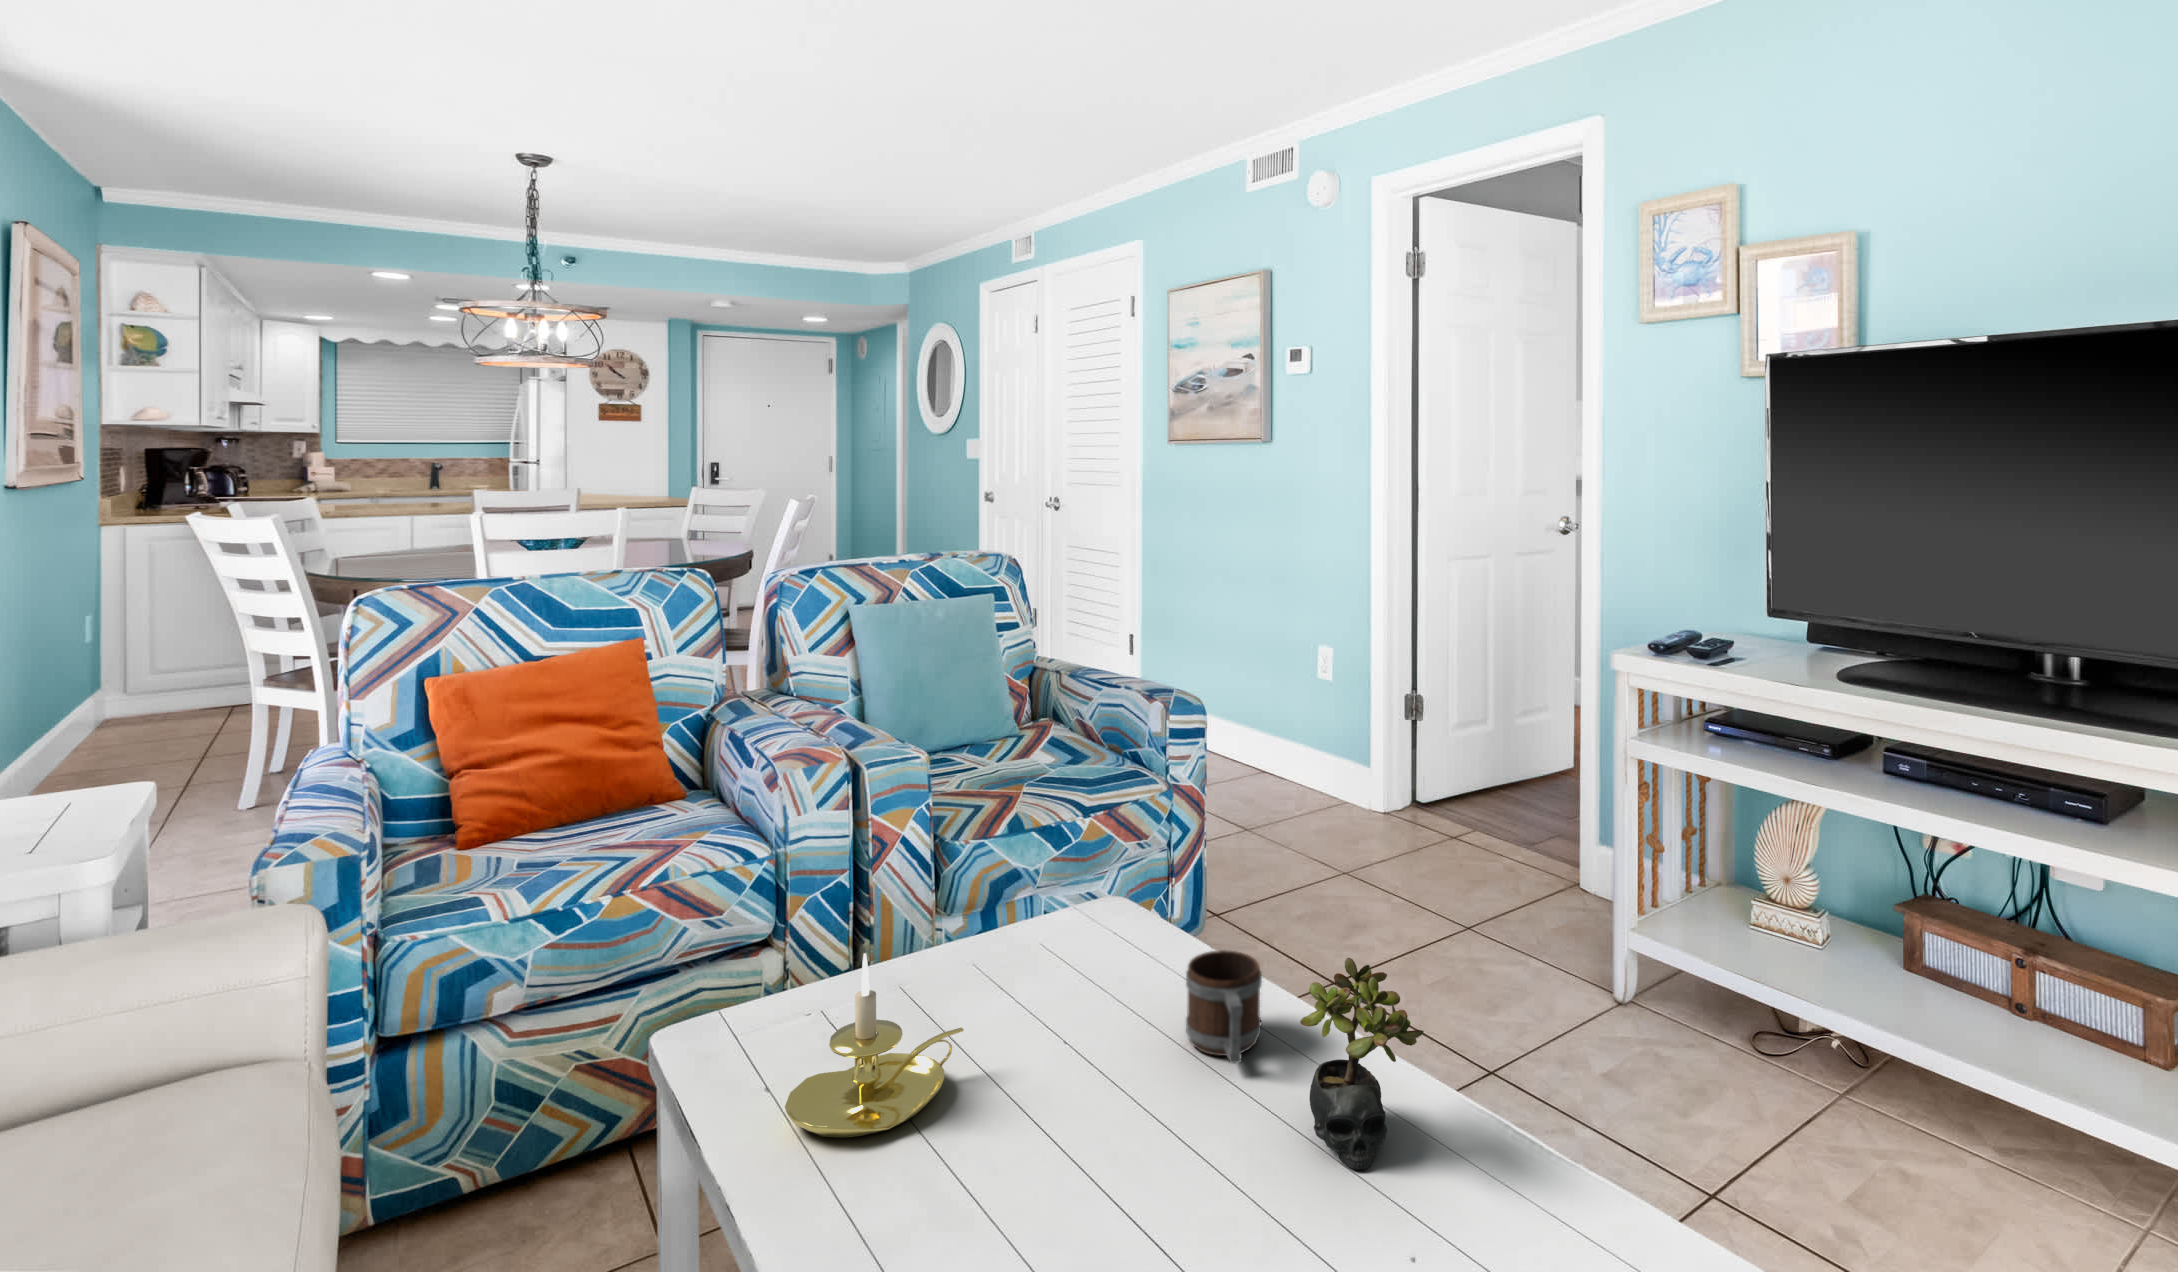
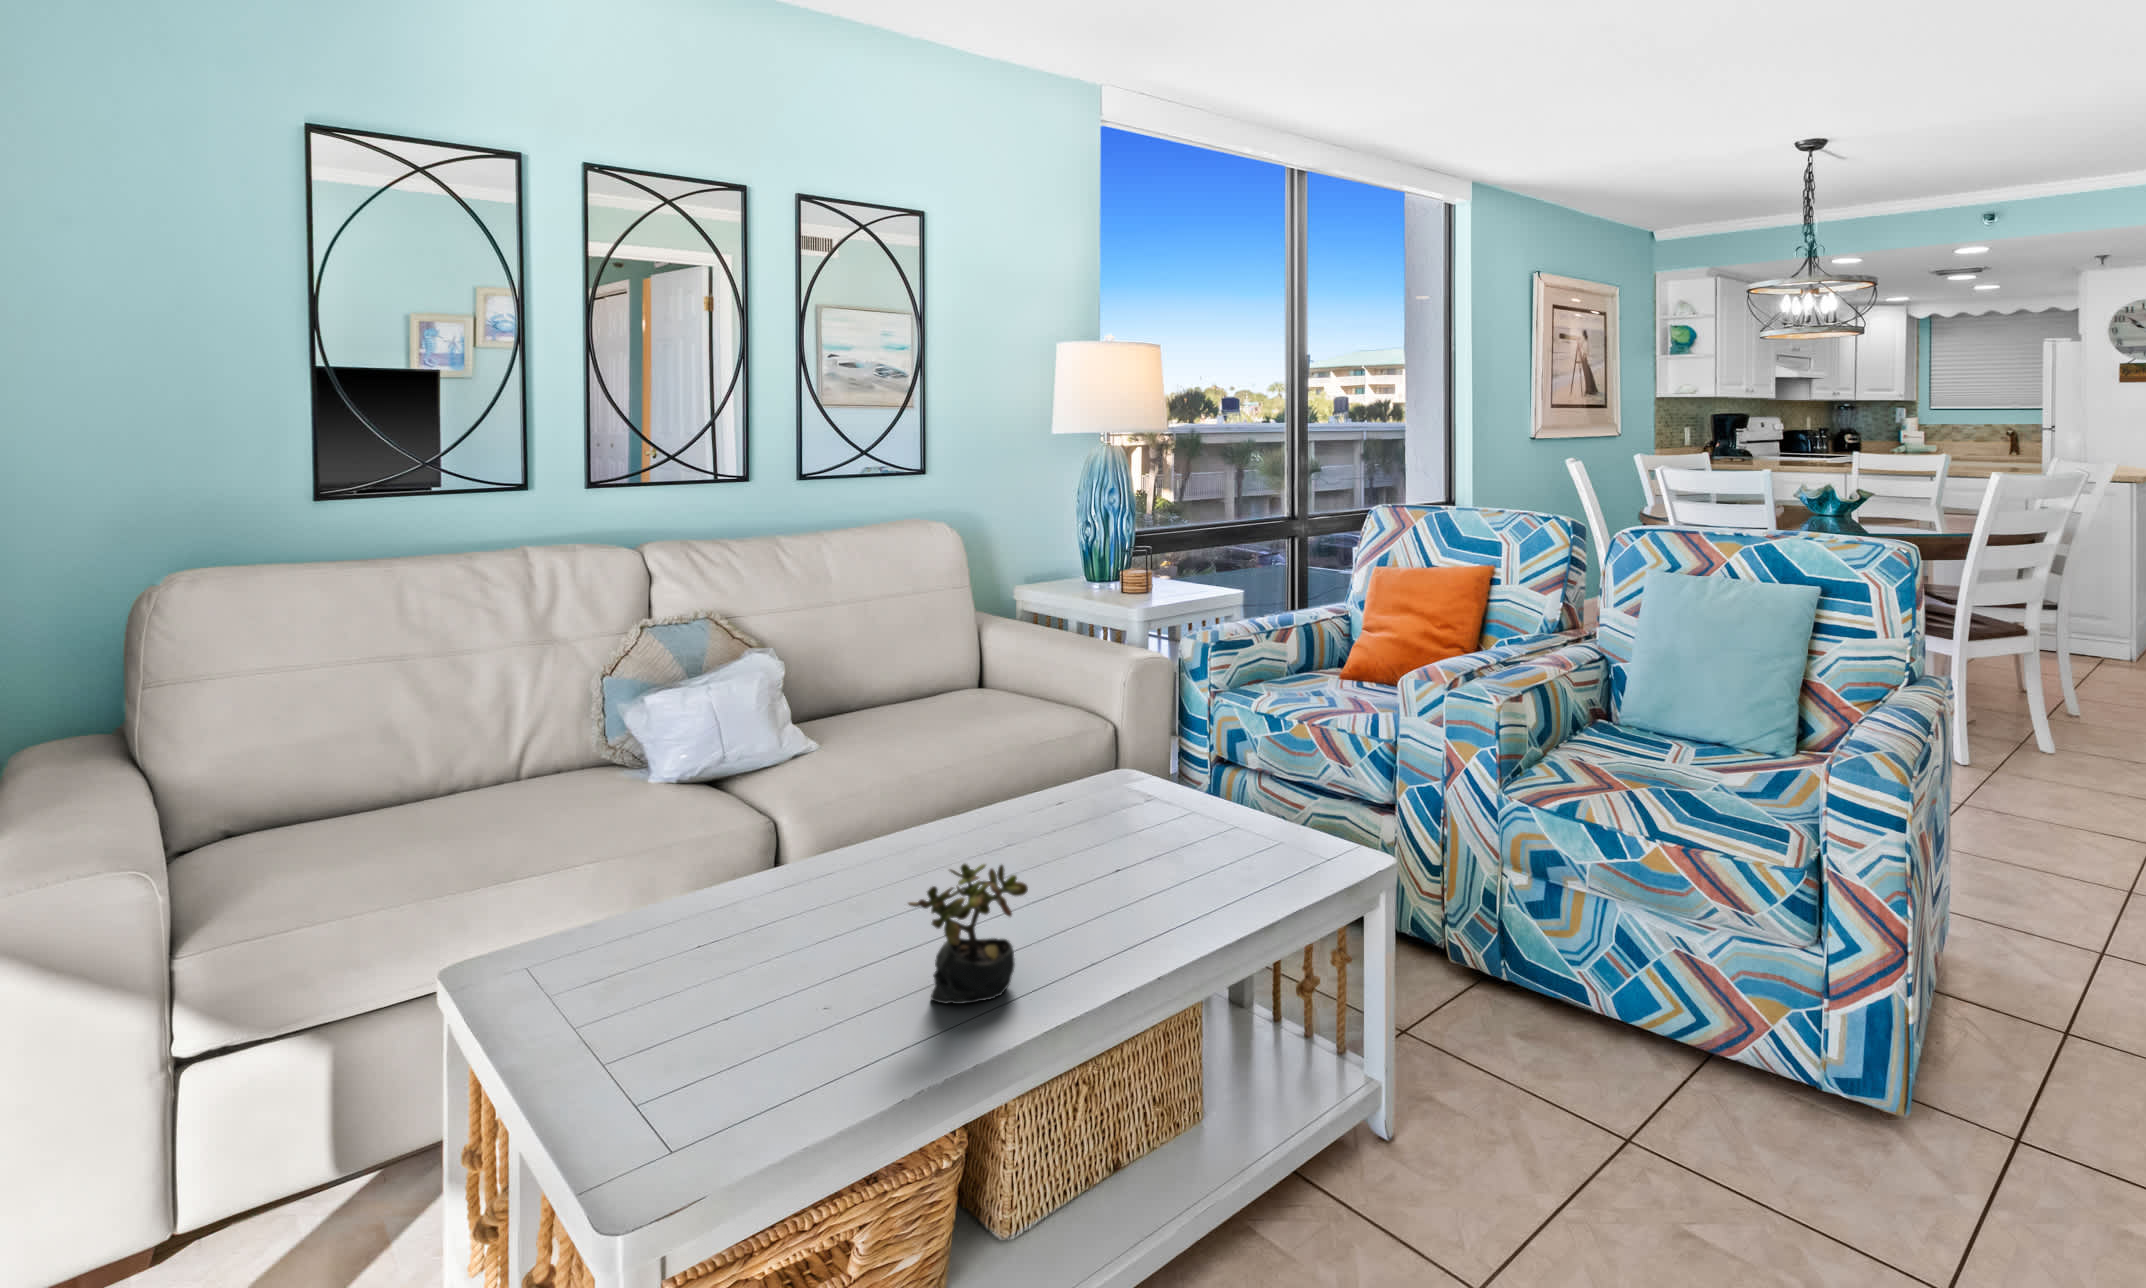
mug: present [1186,950,1262,1063] -> none [1064,857,1153,944]
candle holder: present [785,953,964,1137] -> none [999,740,1082,844]

